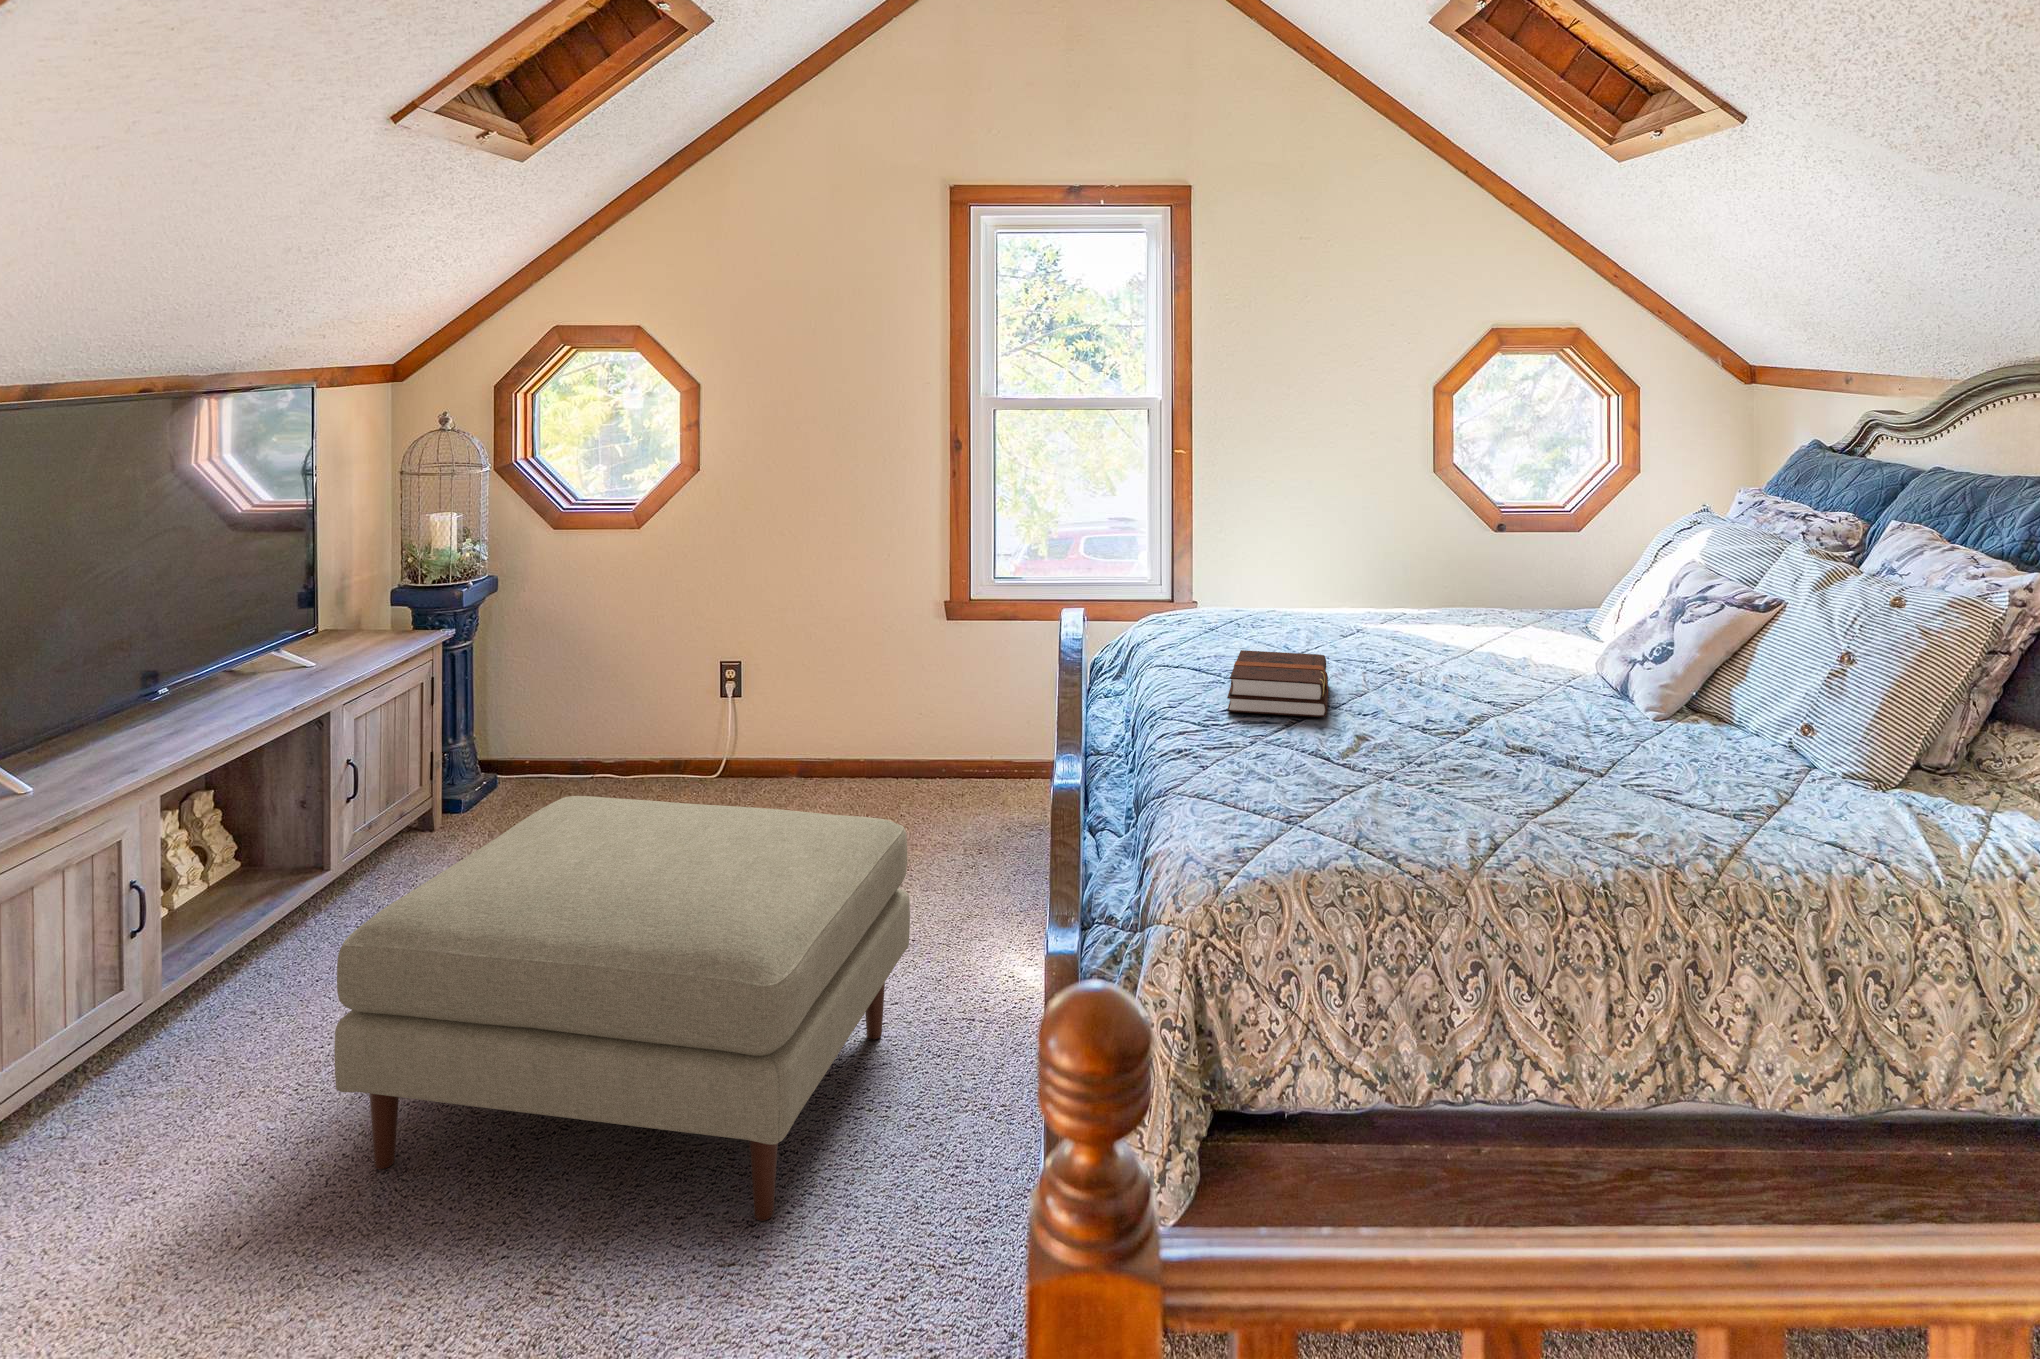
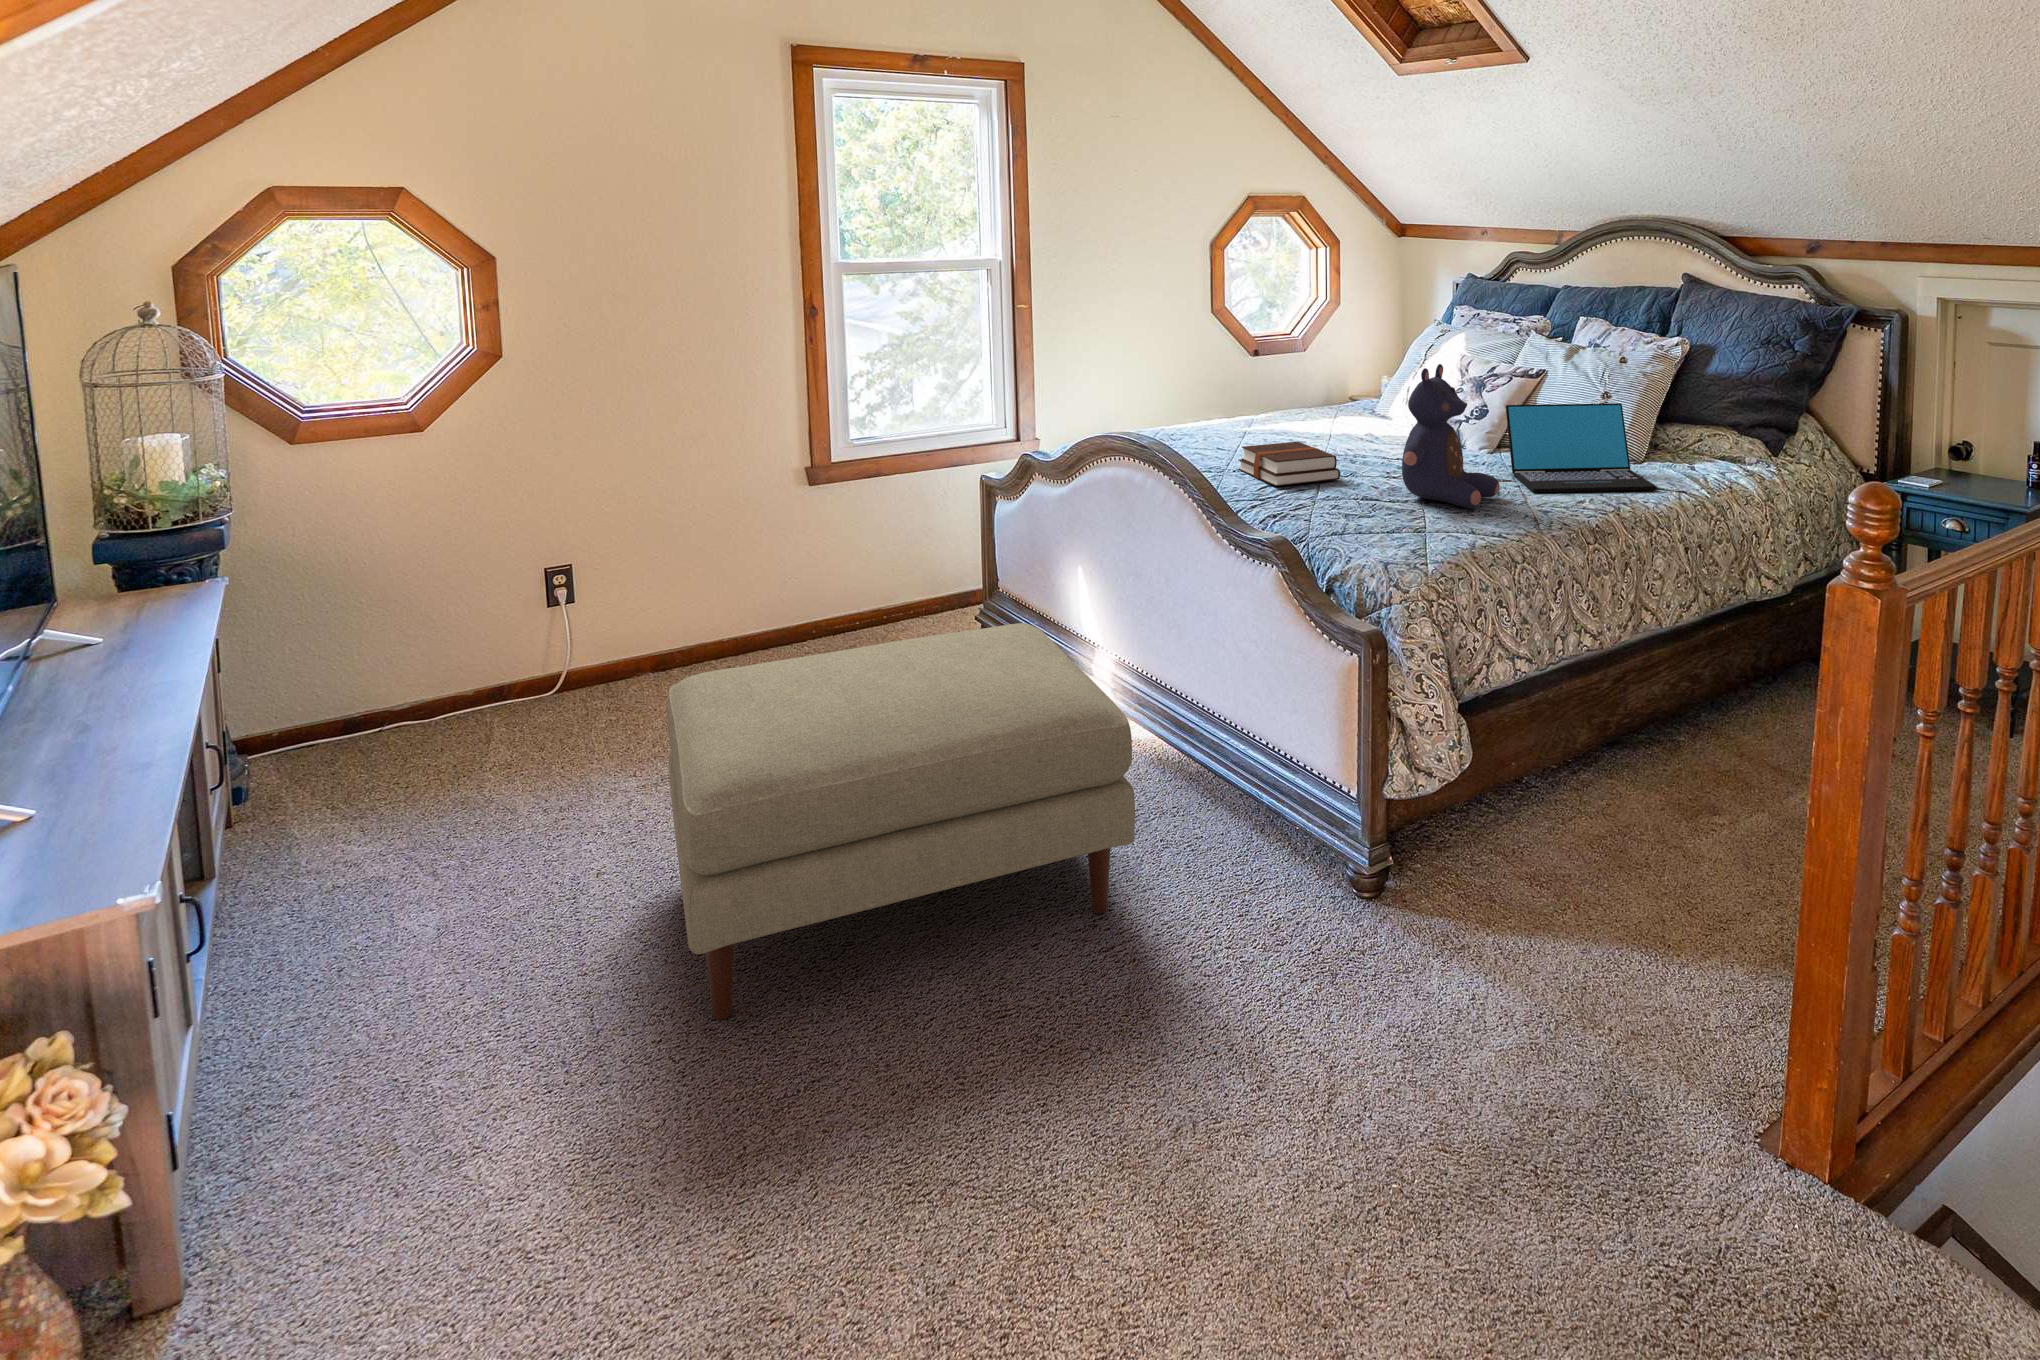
teddy bear: none [1330,572,1502,802] -> present [1402,364,1500,508]
laptop: none [1575,648,1826,844] -> present [1506,403,1657,493]

